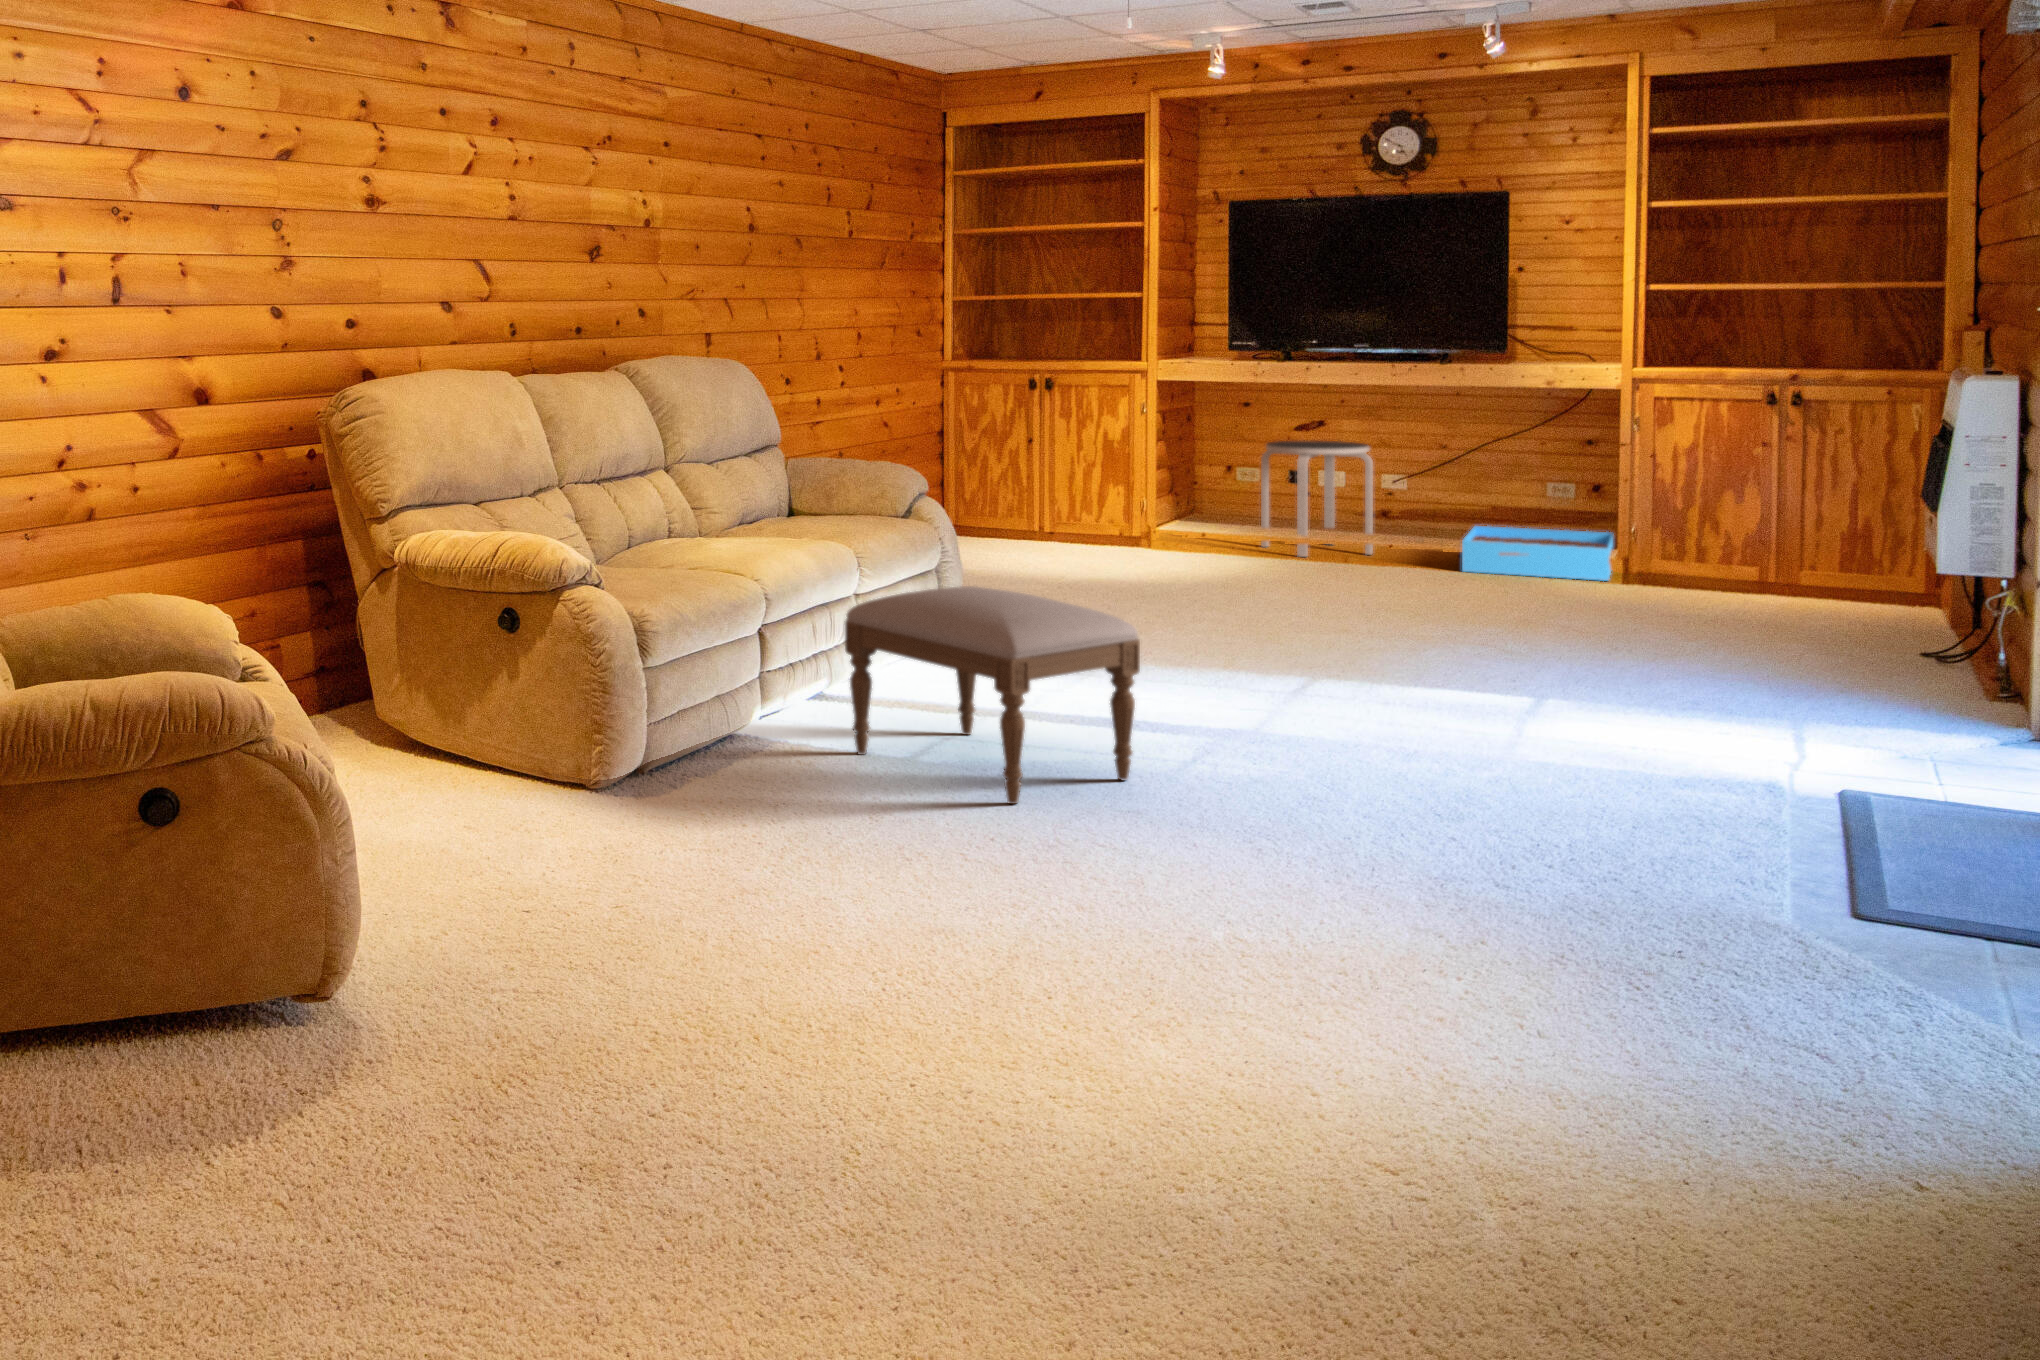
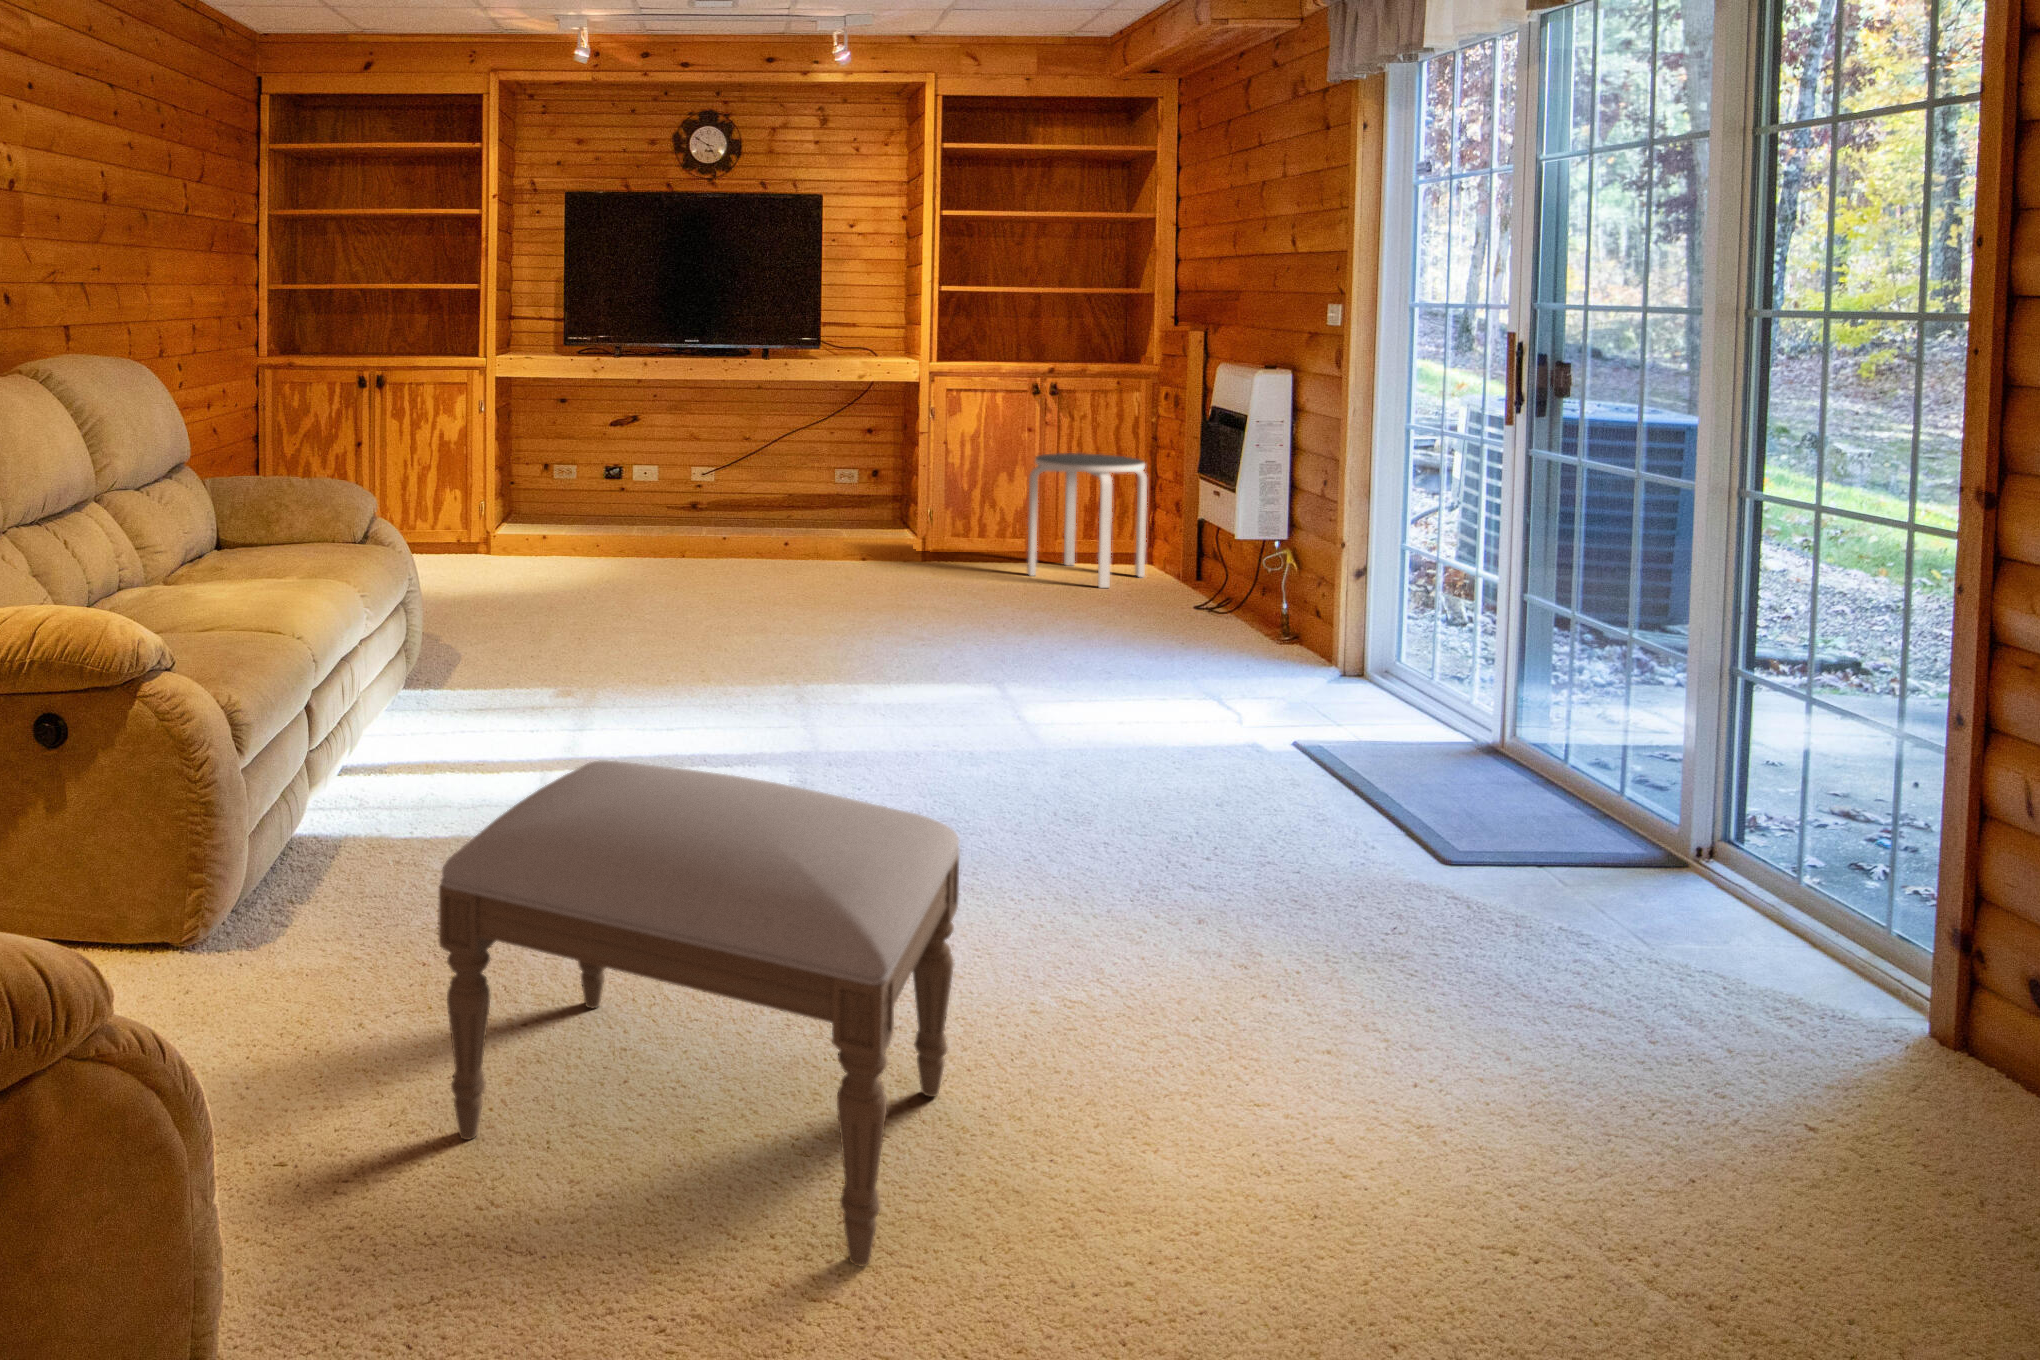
side table: present [1261,440,1373,557] -> present [1027,453,1147,588]
storage bin: present [1462,526,1613,581] -> none [774,511,912,561]

